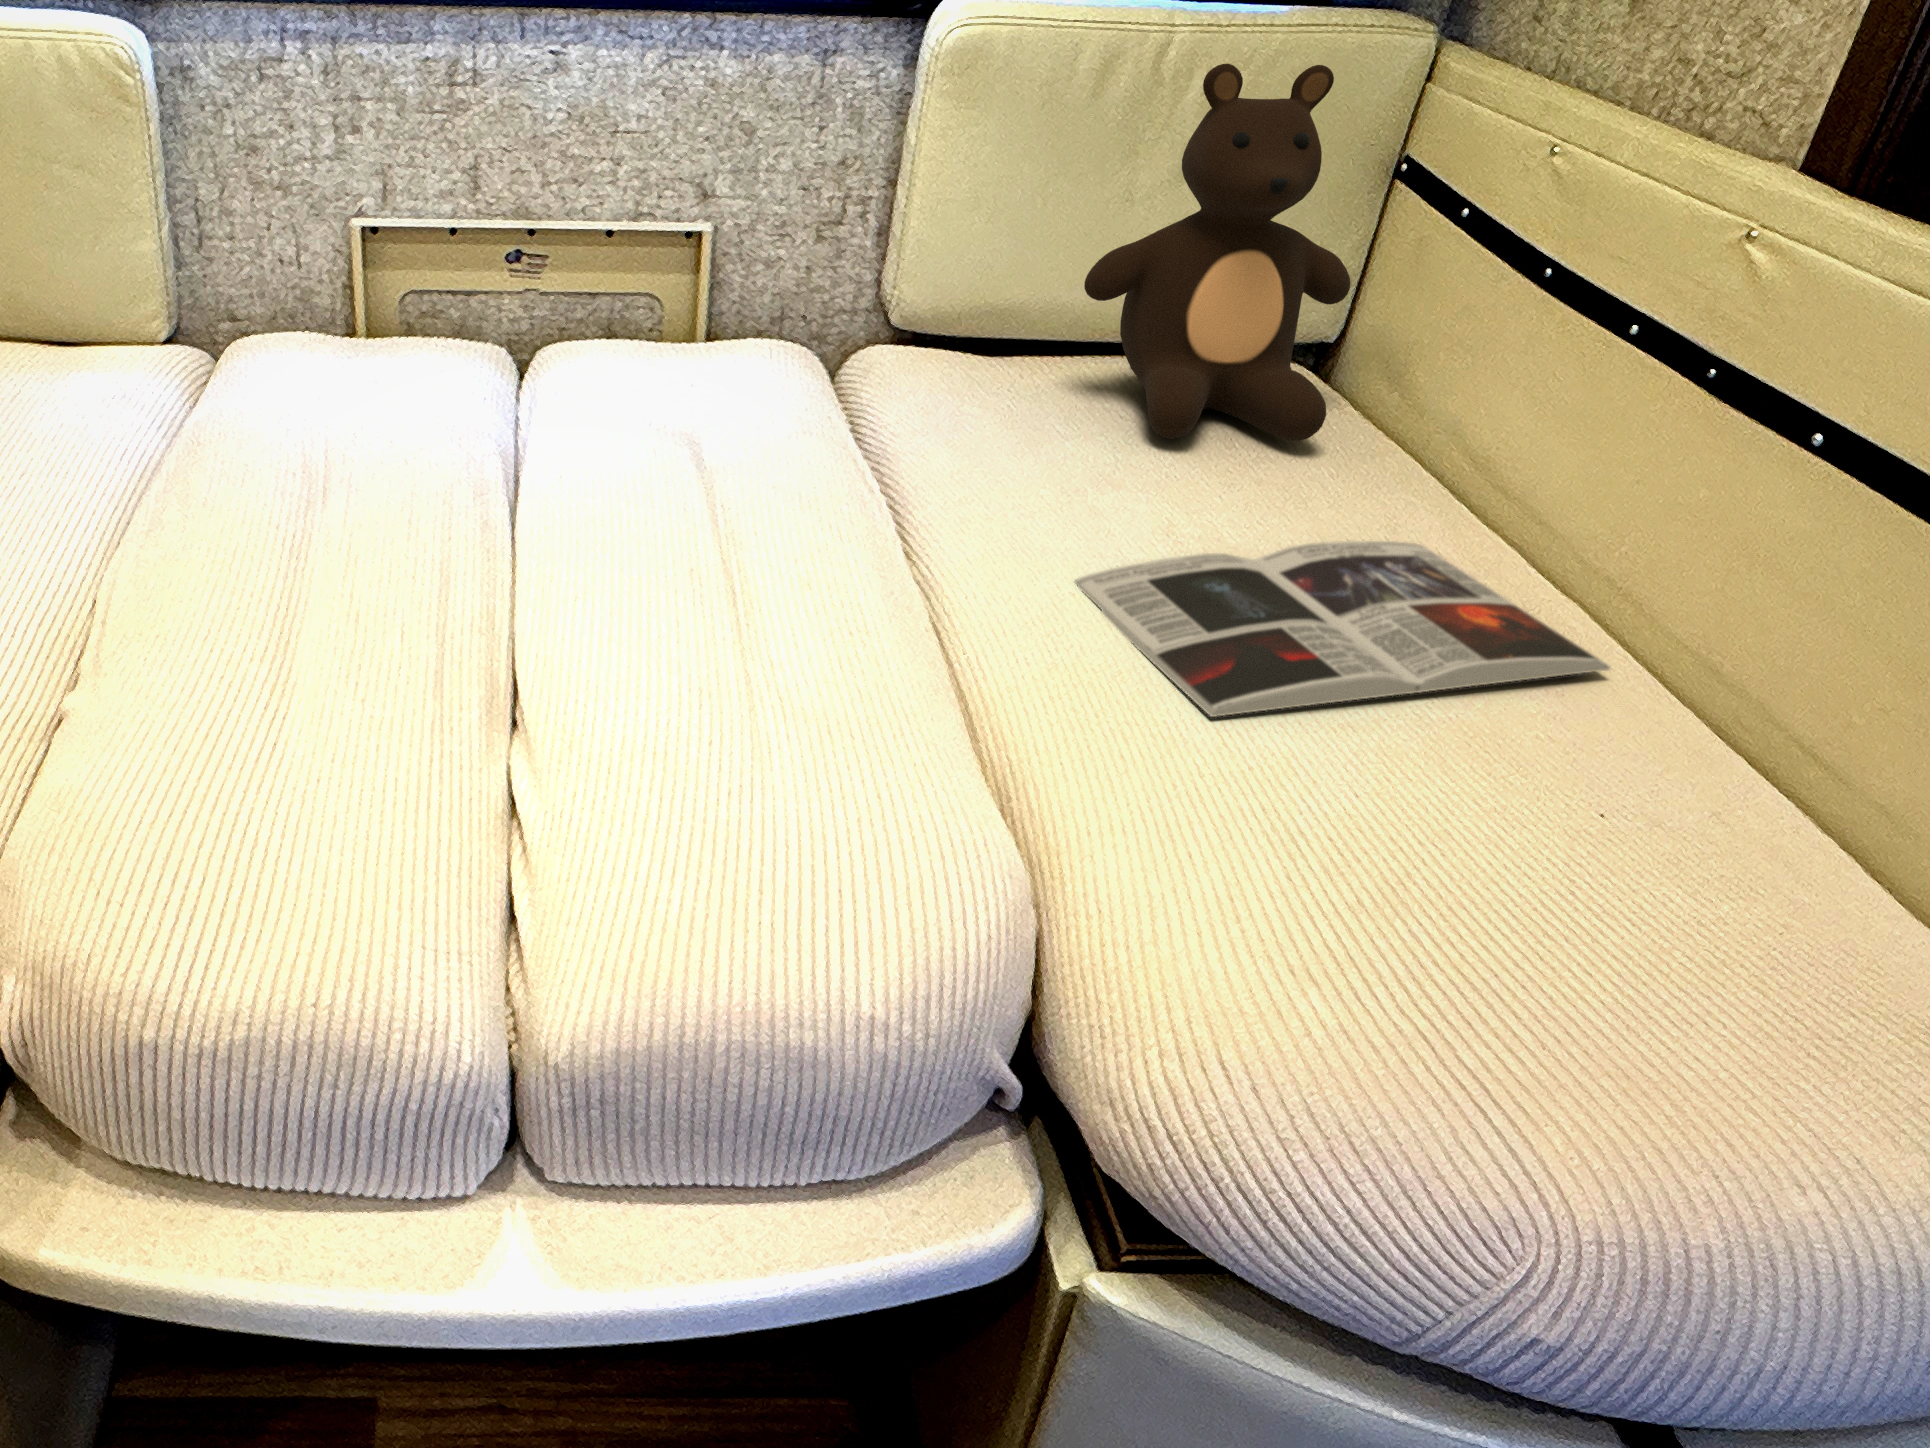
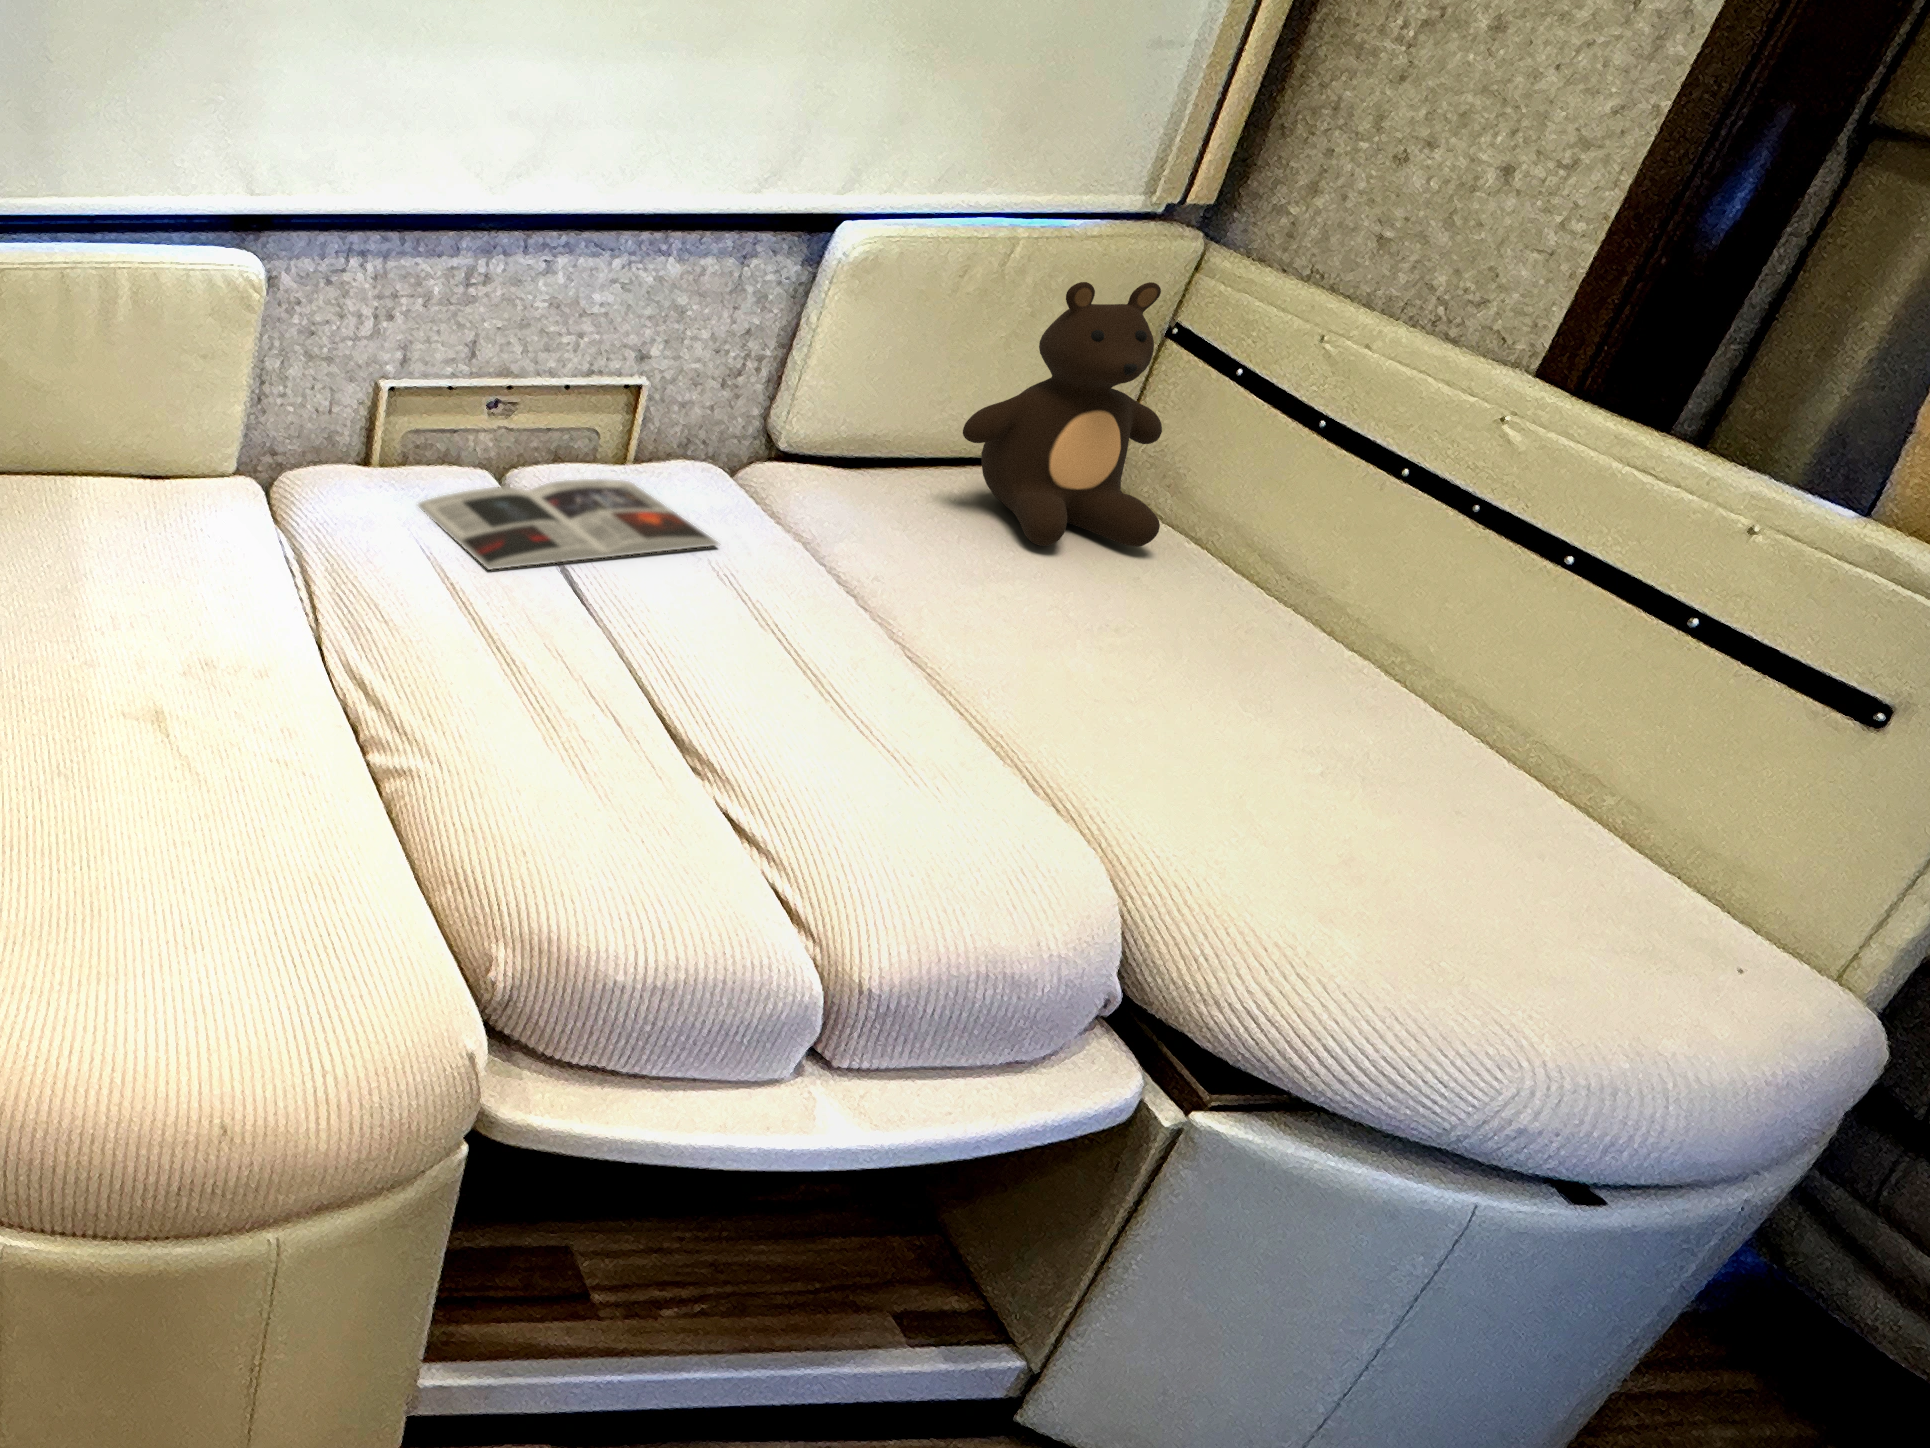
magazine: present [1075,541,1611,717] -> present [419,479,718,569]

